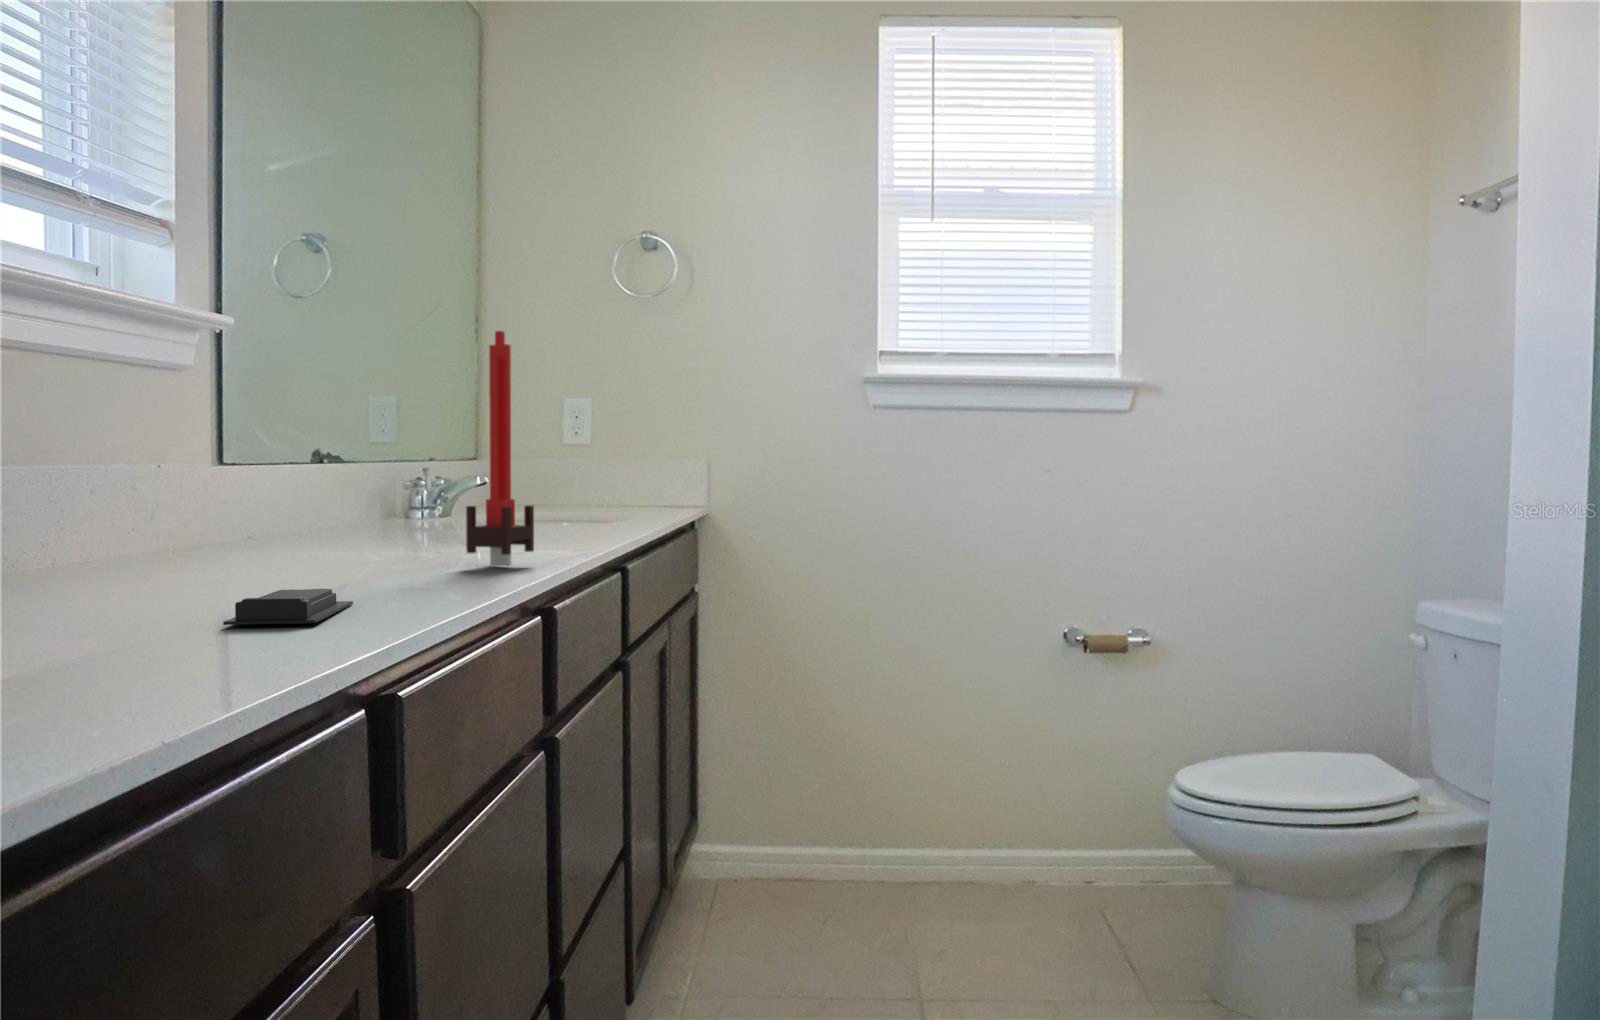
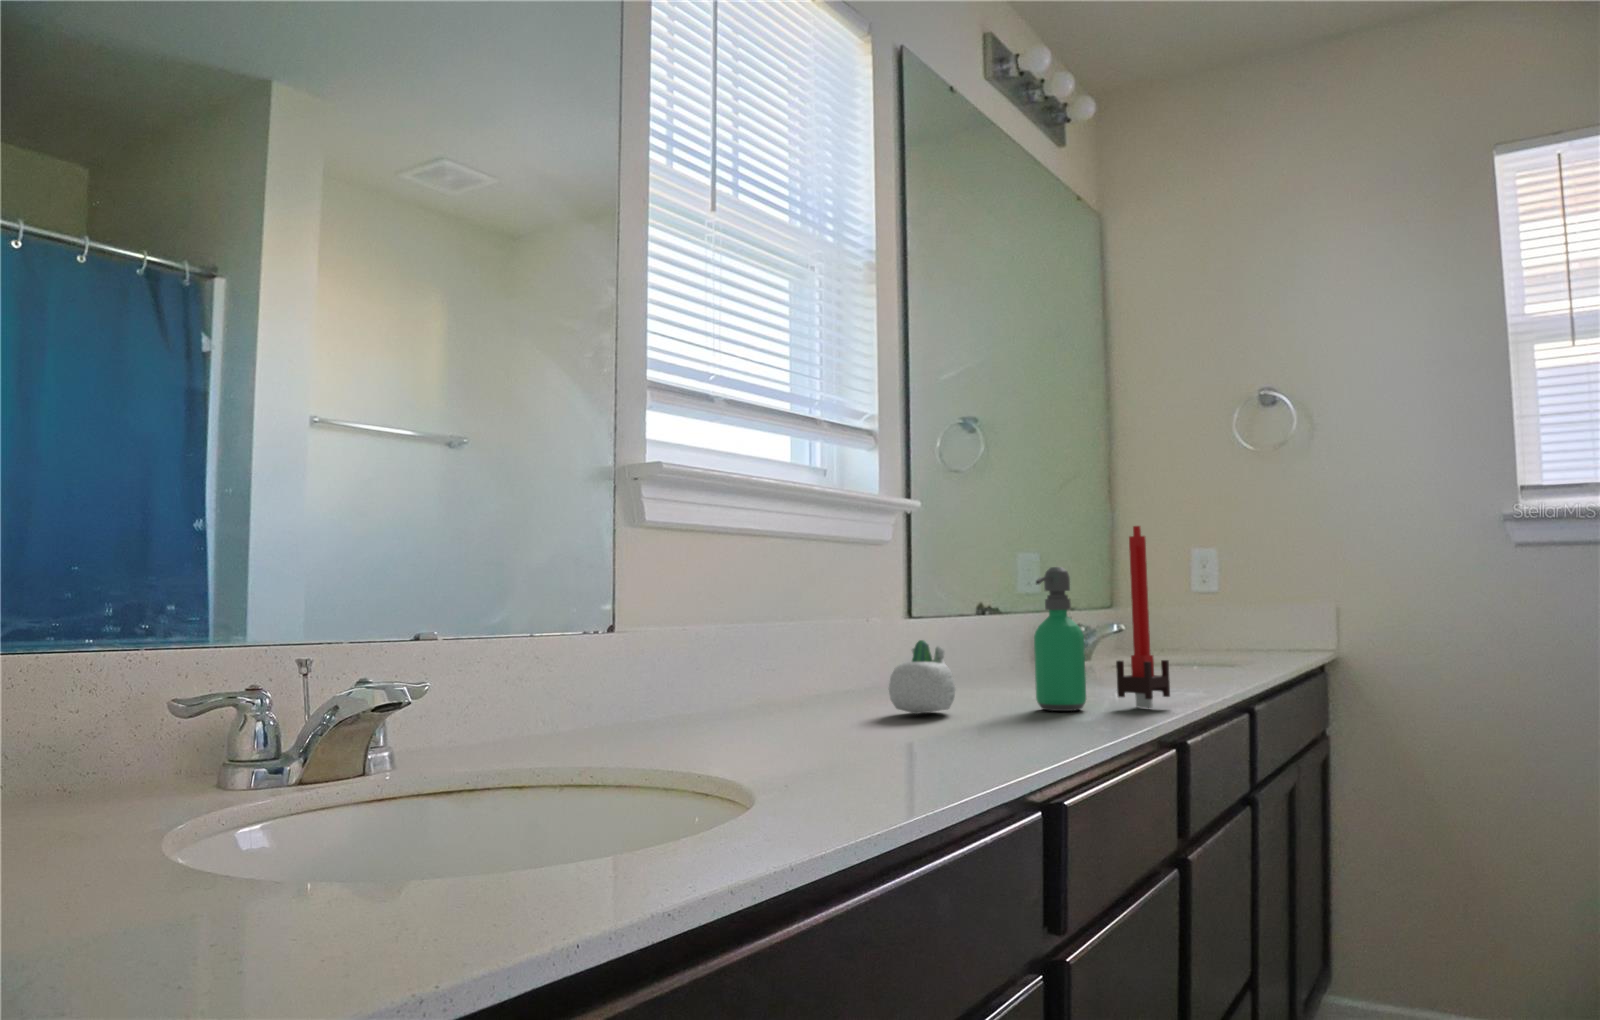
soap dispenser: none [353,378,424,573] -> present [1034,567,1086,711]
succulent planter: none [102,473,224,583] -> present [889,640,956,714]
soap bar: present [223,589,353,625] -> none [980,722,1050,746]

